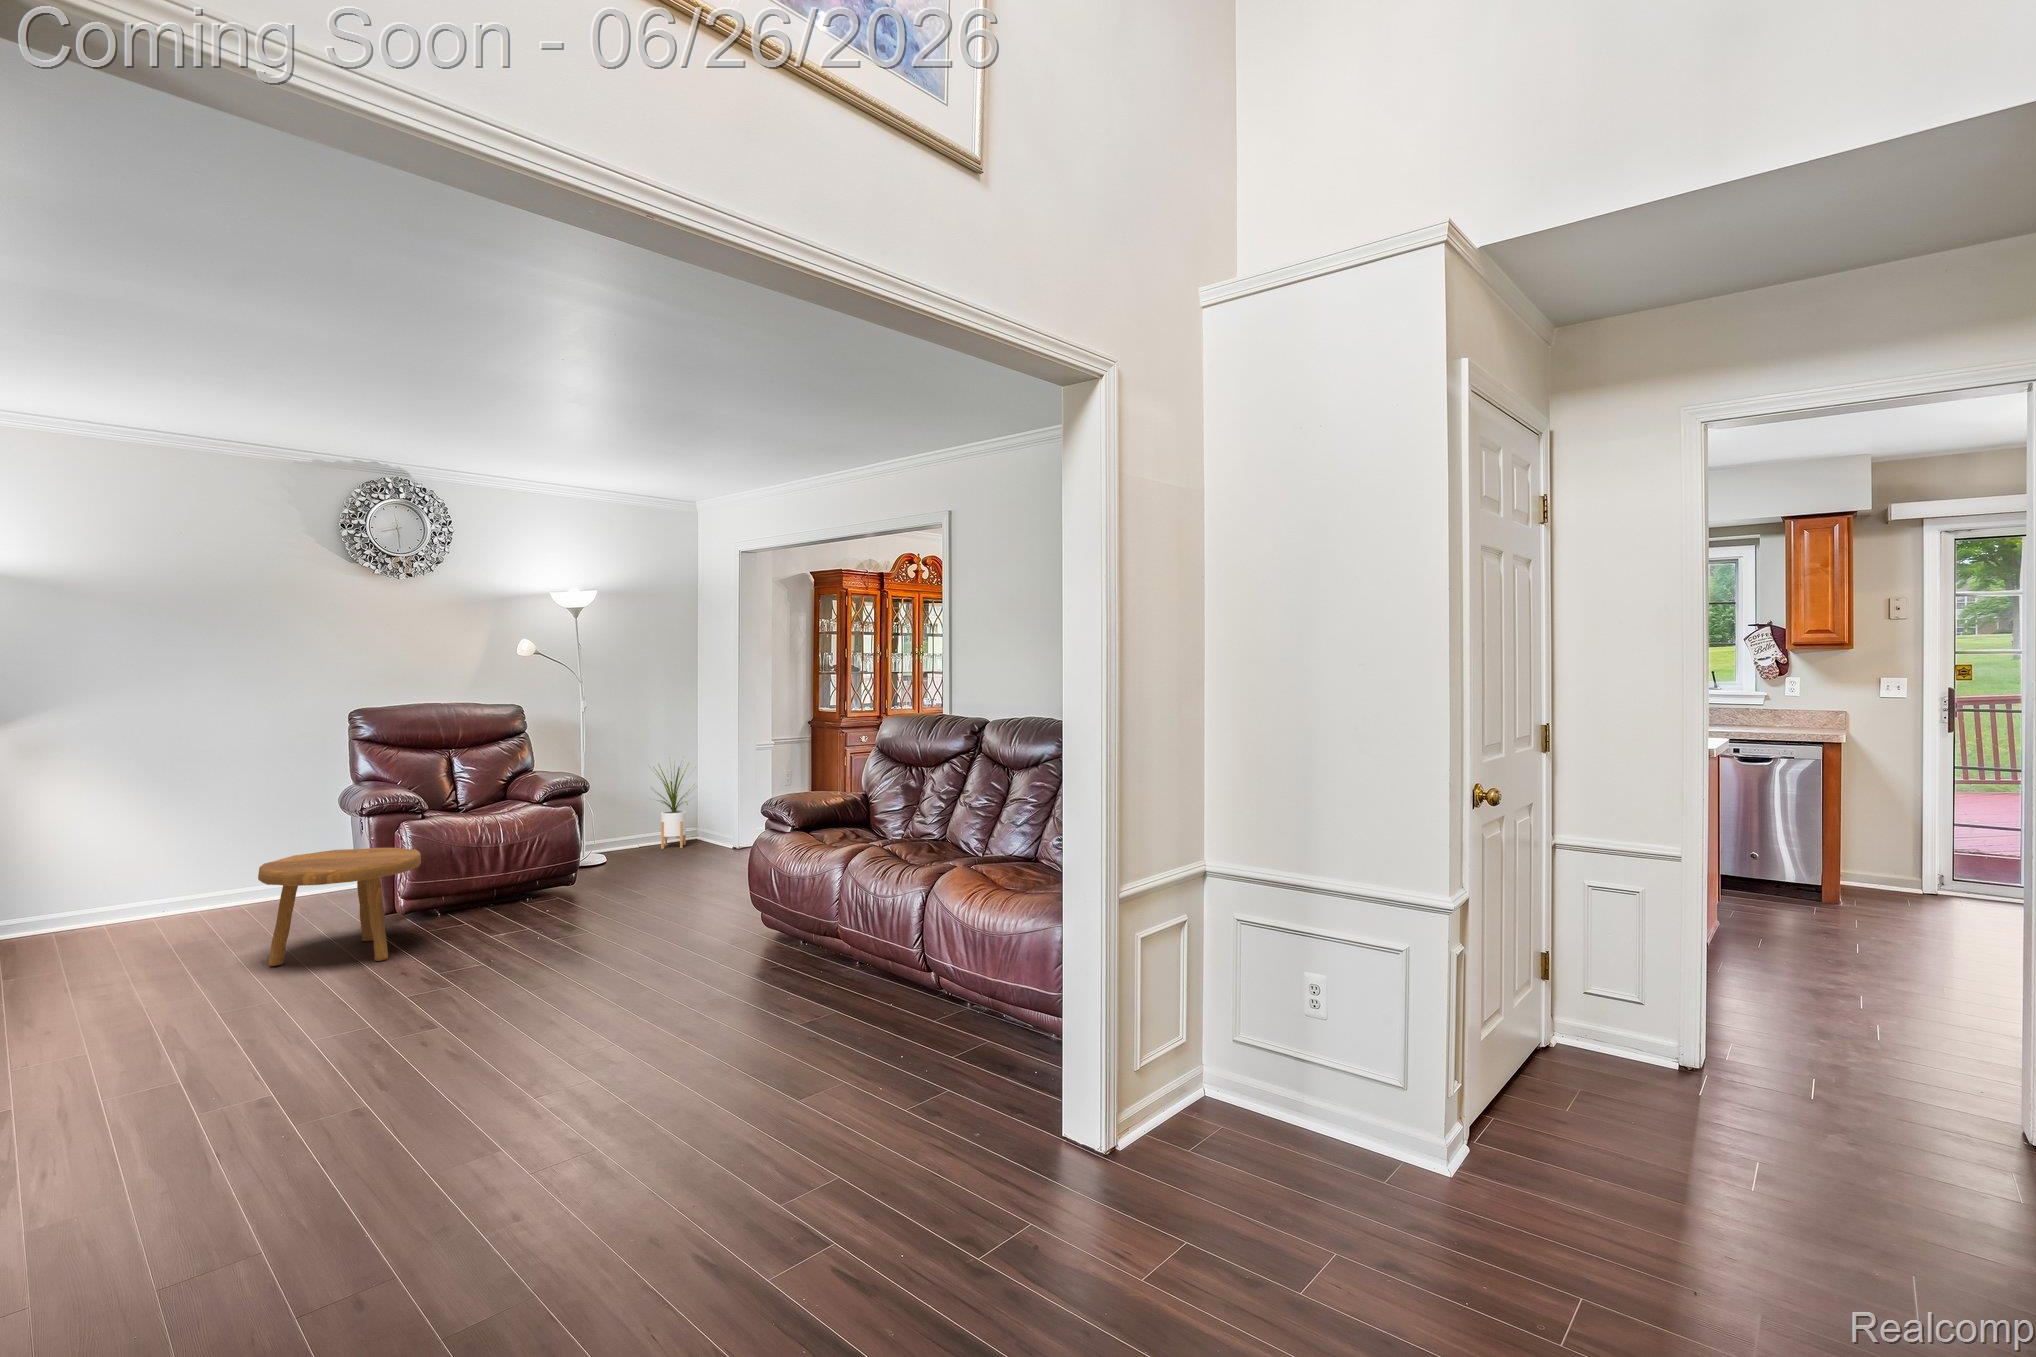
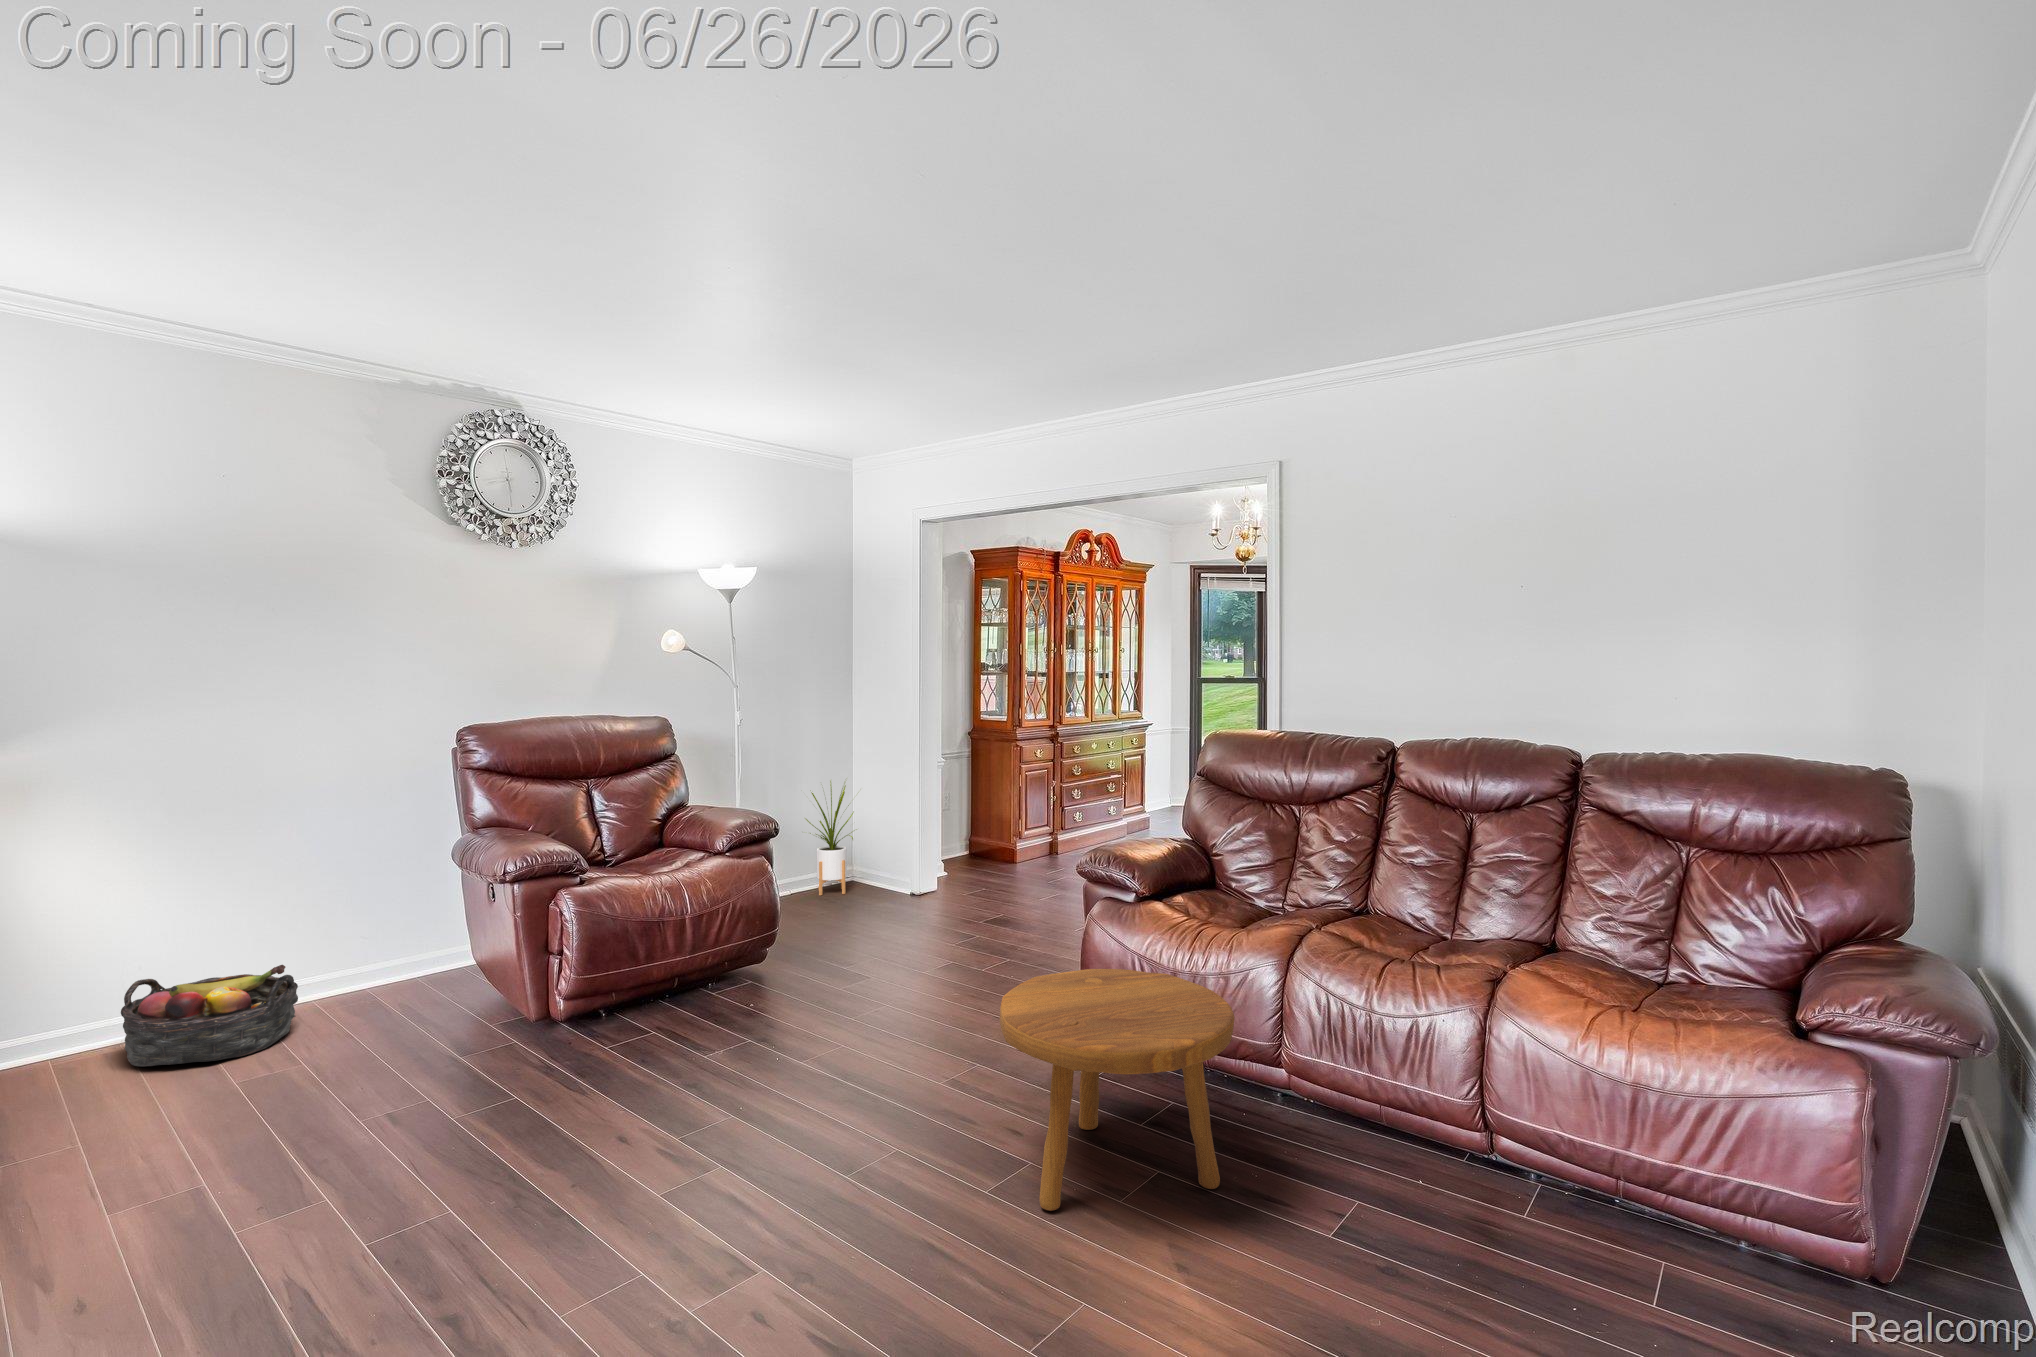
footstool: present [258,848,421,966] -> present [999,969,1235,1211]
basket: none [104,871,227,934] -> present [121,965,298,1067]

